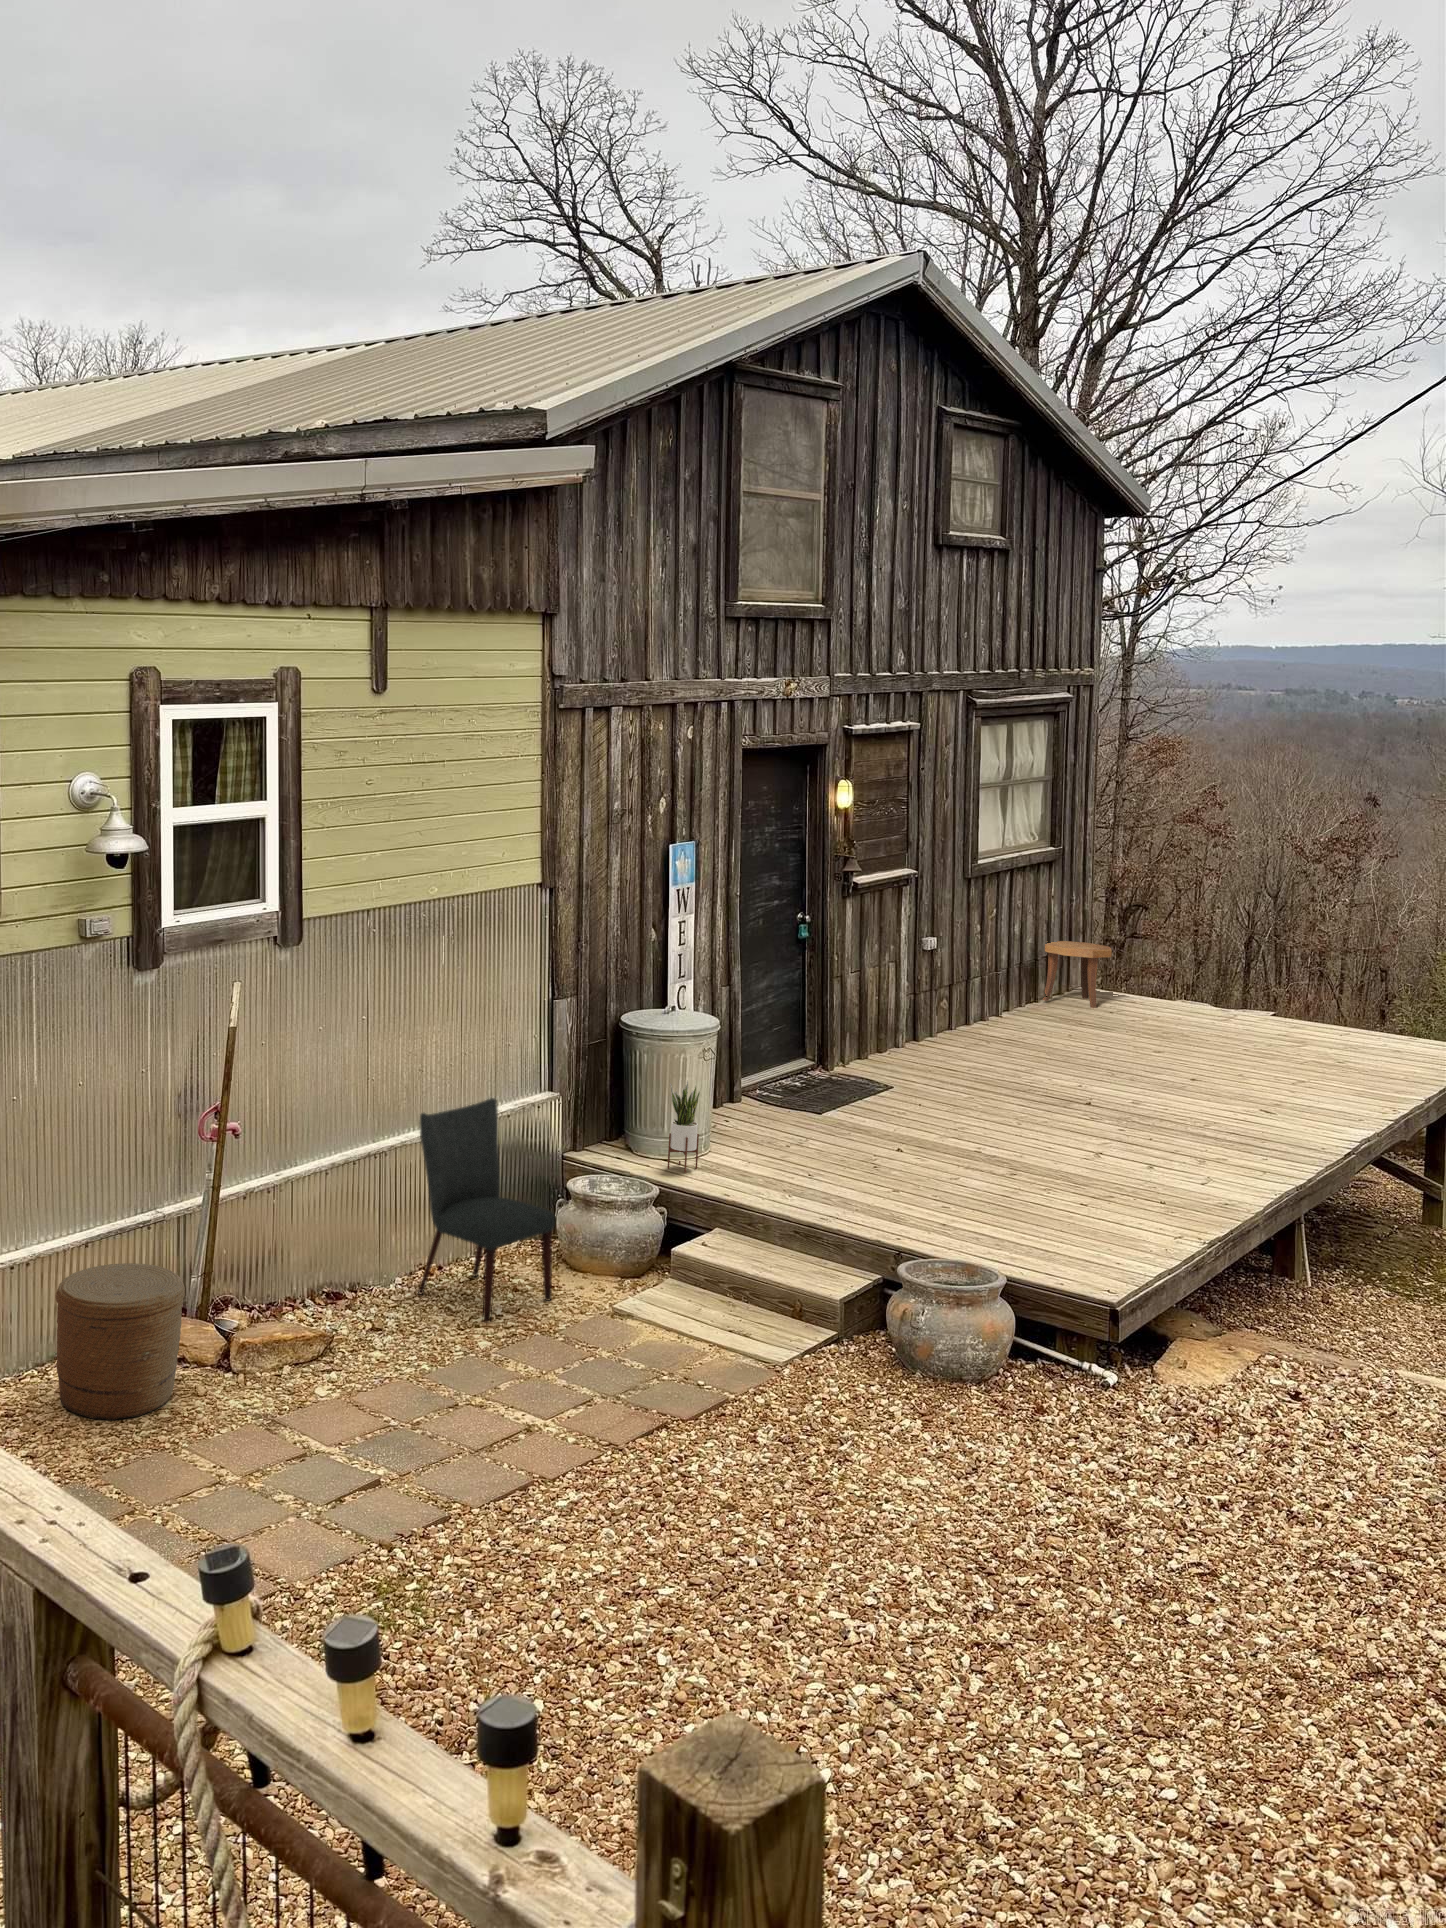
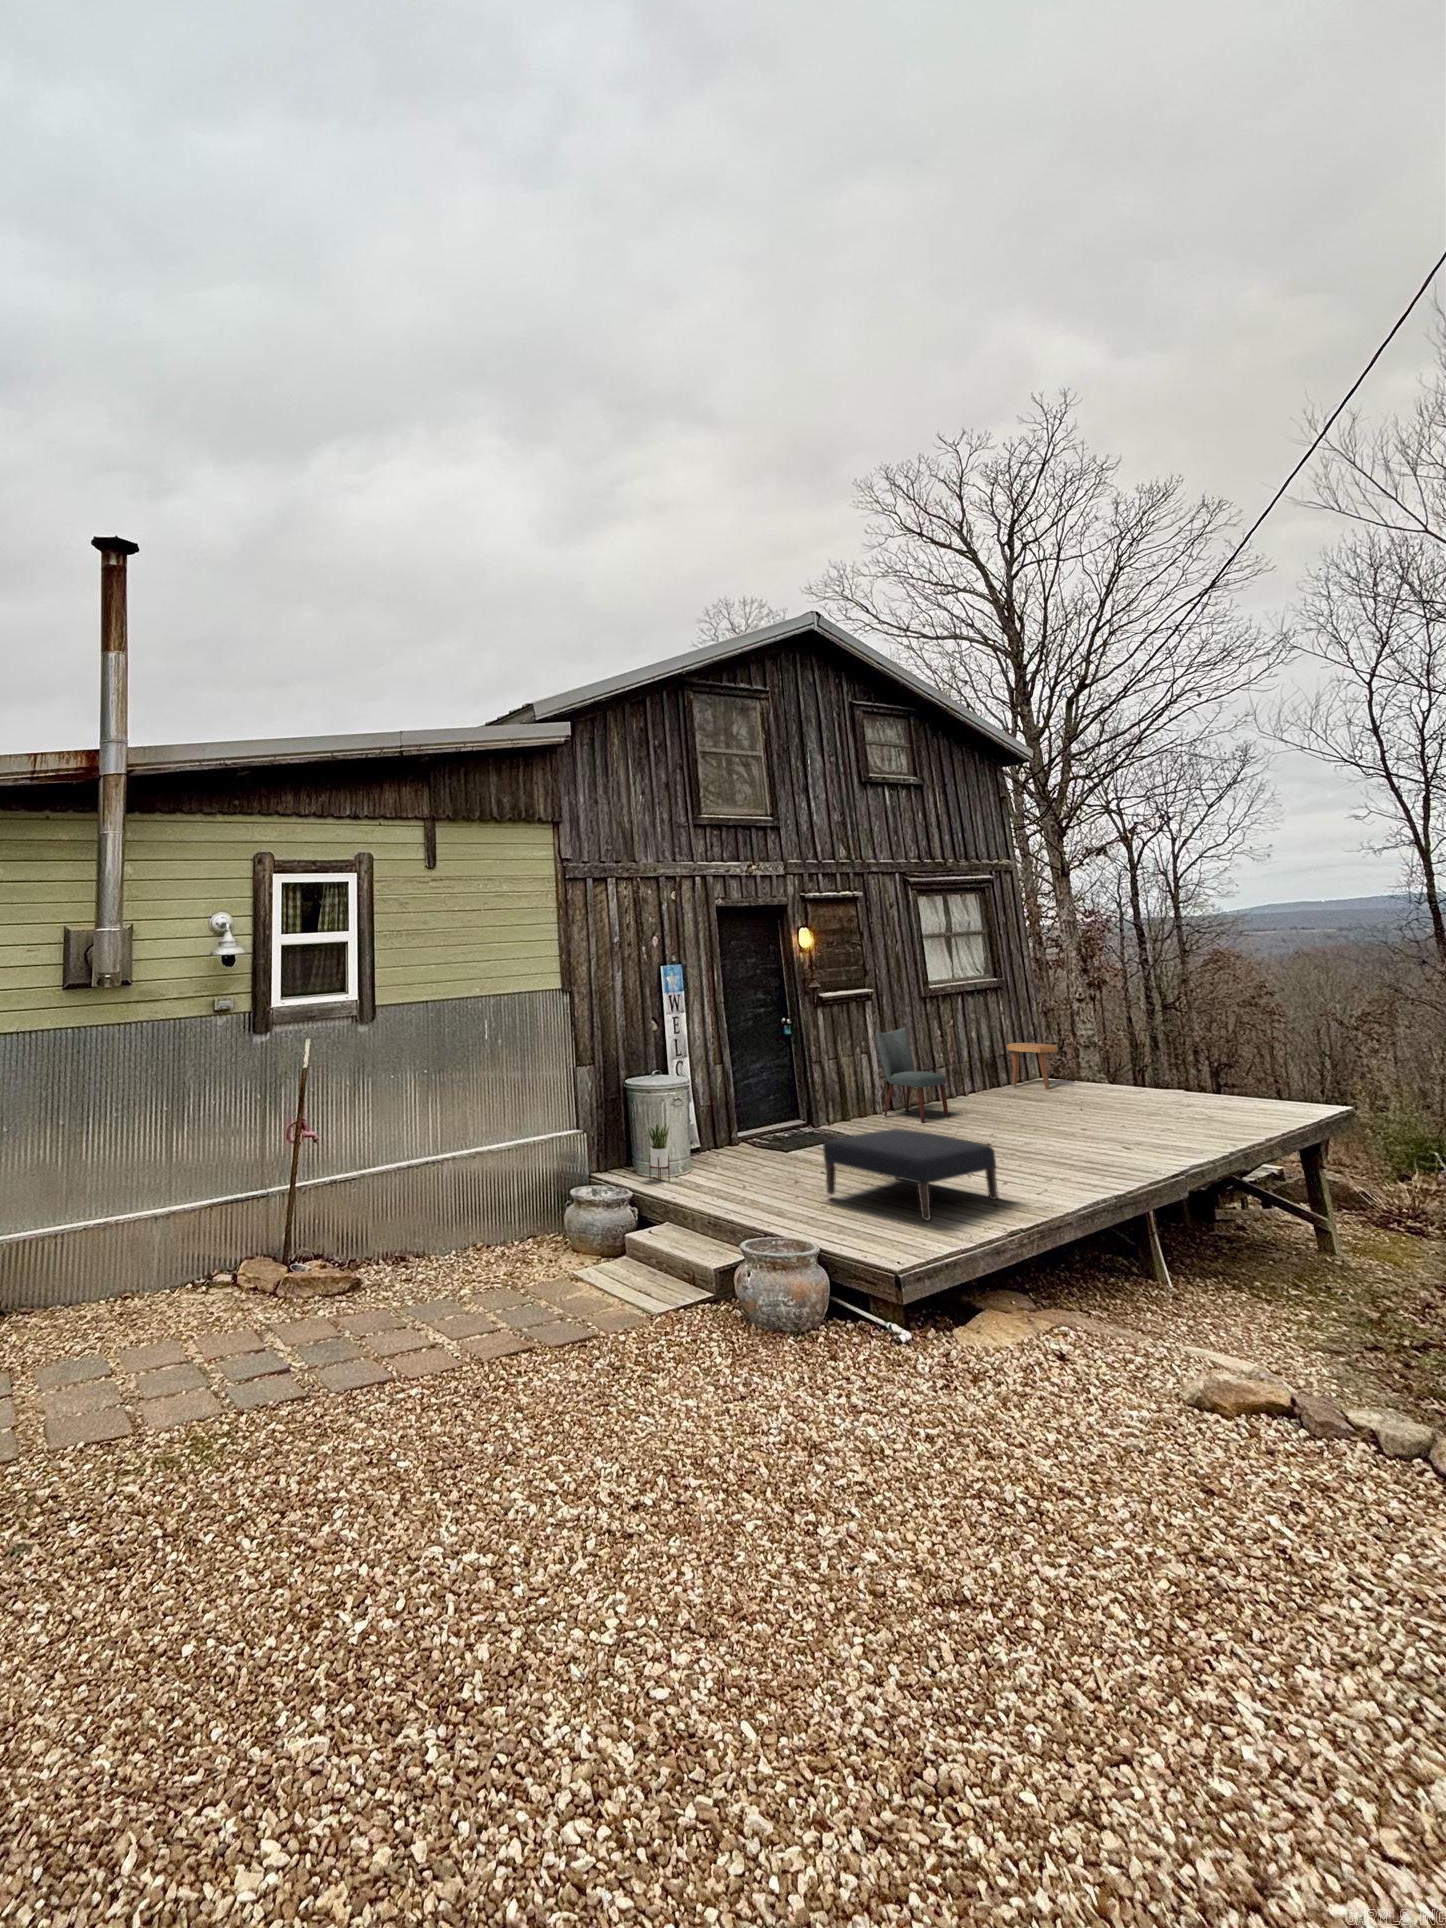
ottoman: none [946,1094,1167,1225] -> present [823,1129,998,1220]
chair: present [418,1098,555,1323] -> present [875,1028,949,1123]
basket: present [55,1263,185,1420] -> none [182,1215,264,1316]

